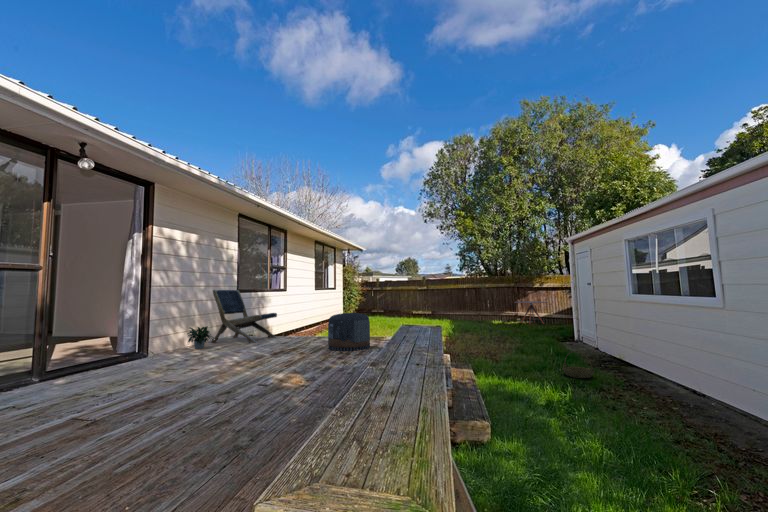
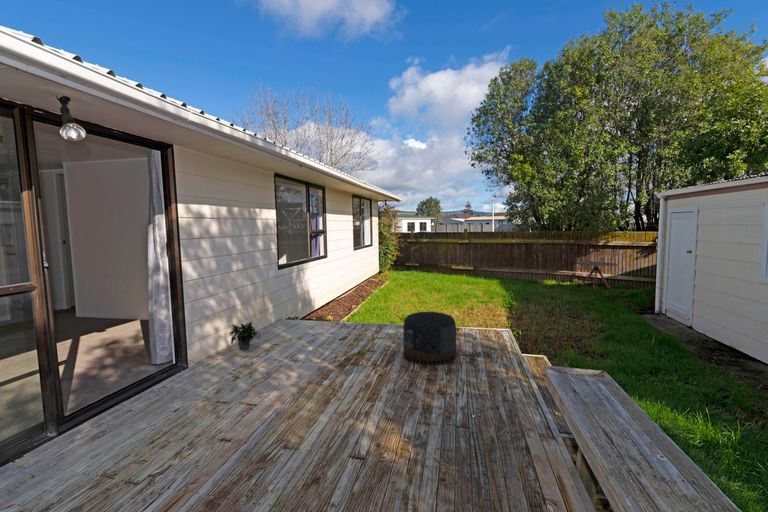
lounge chair: present [212,290,277,343] -> none [252,266,328,336]
basket: present [563,351,594,378] -> none [696,364,746,401]

